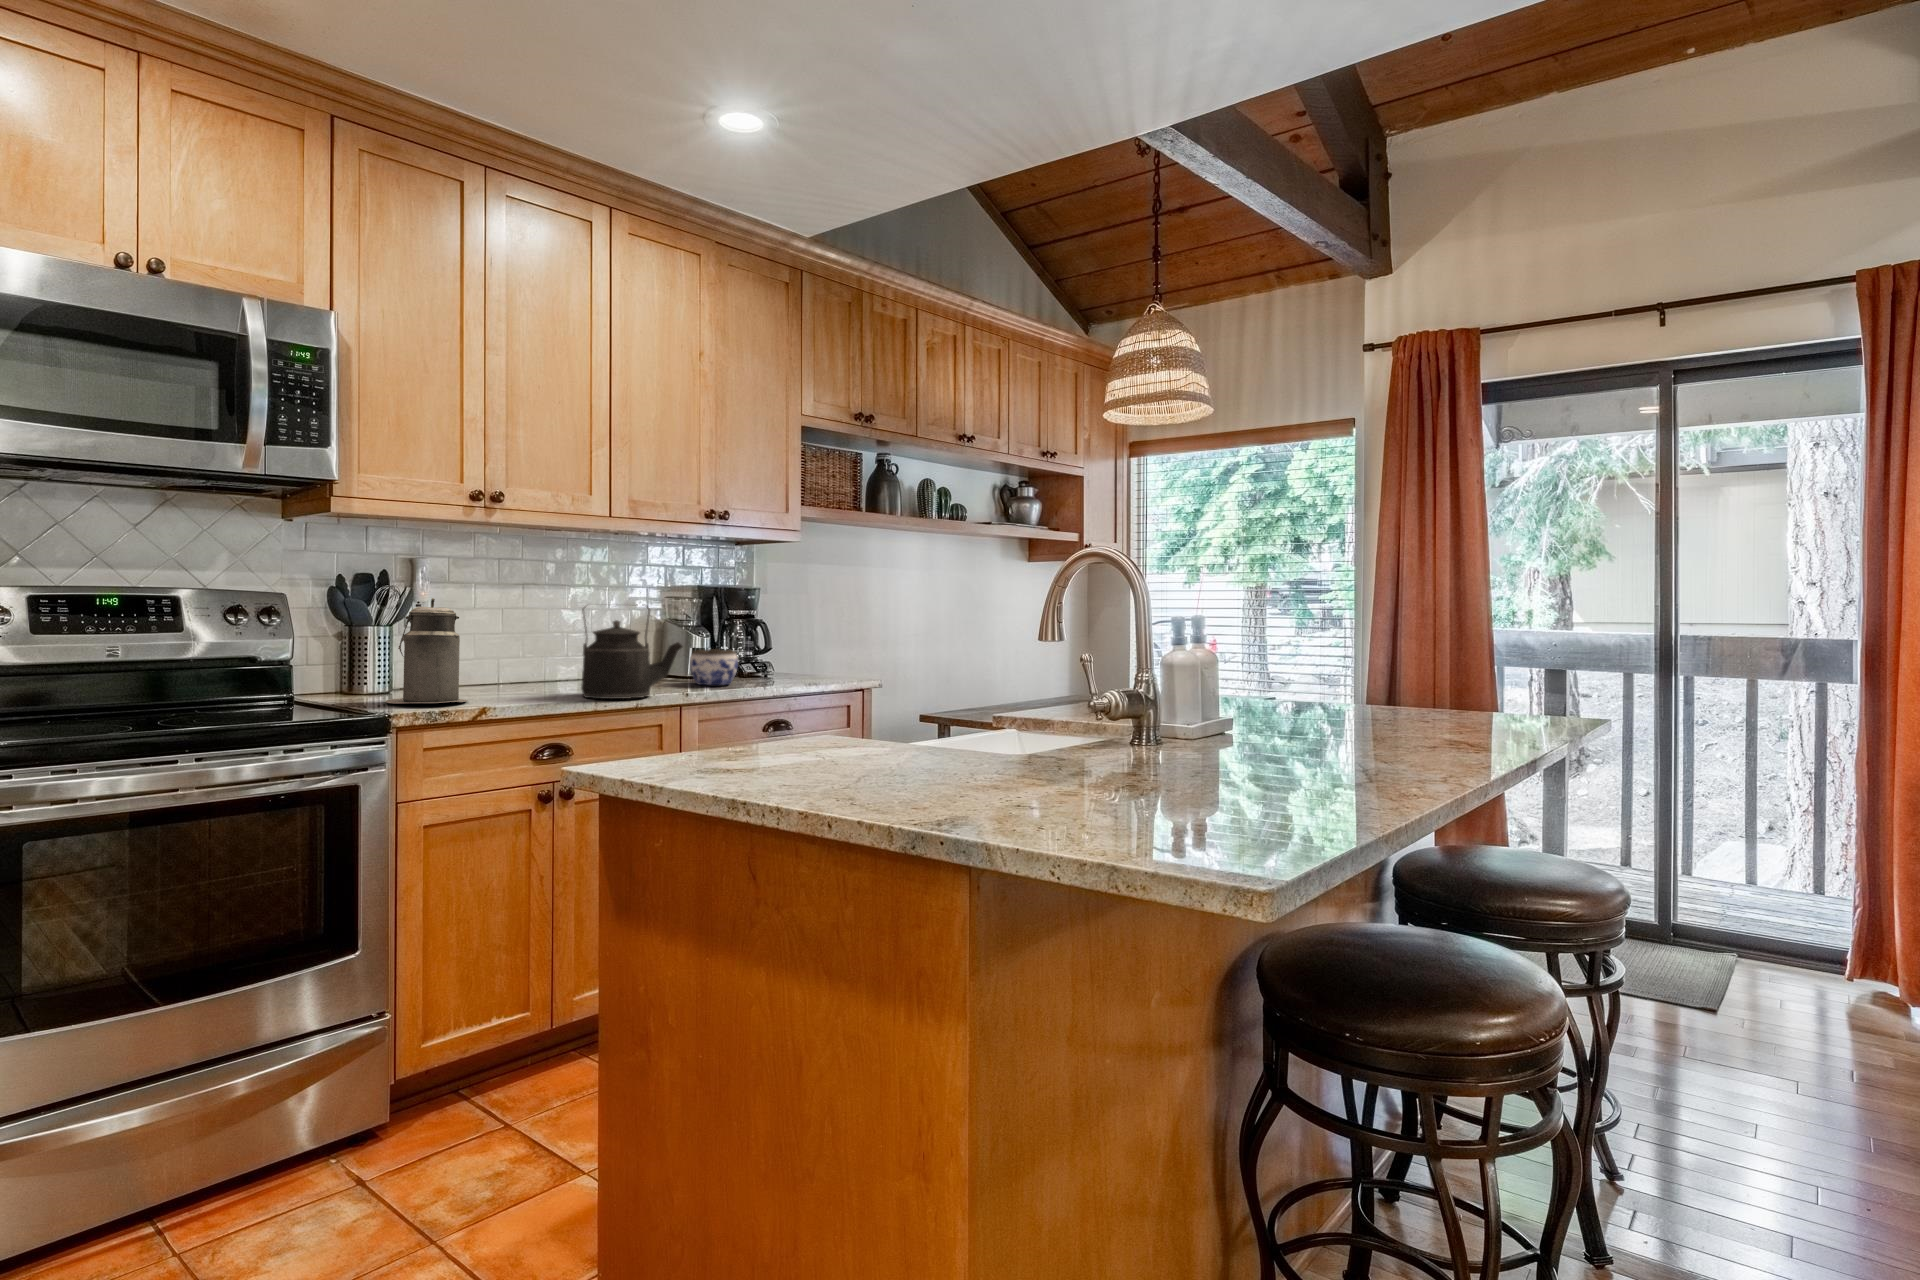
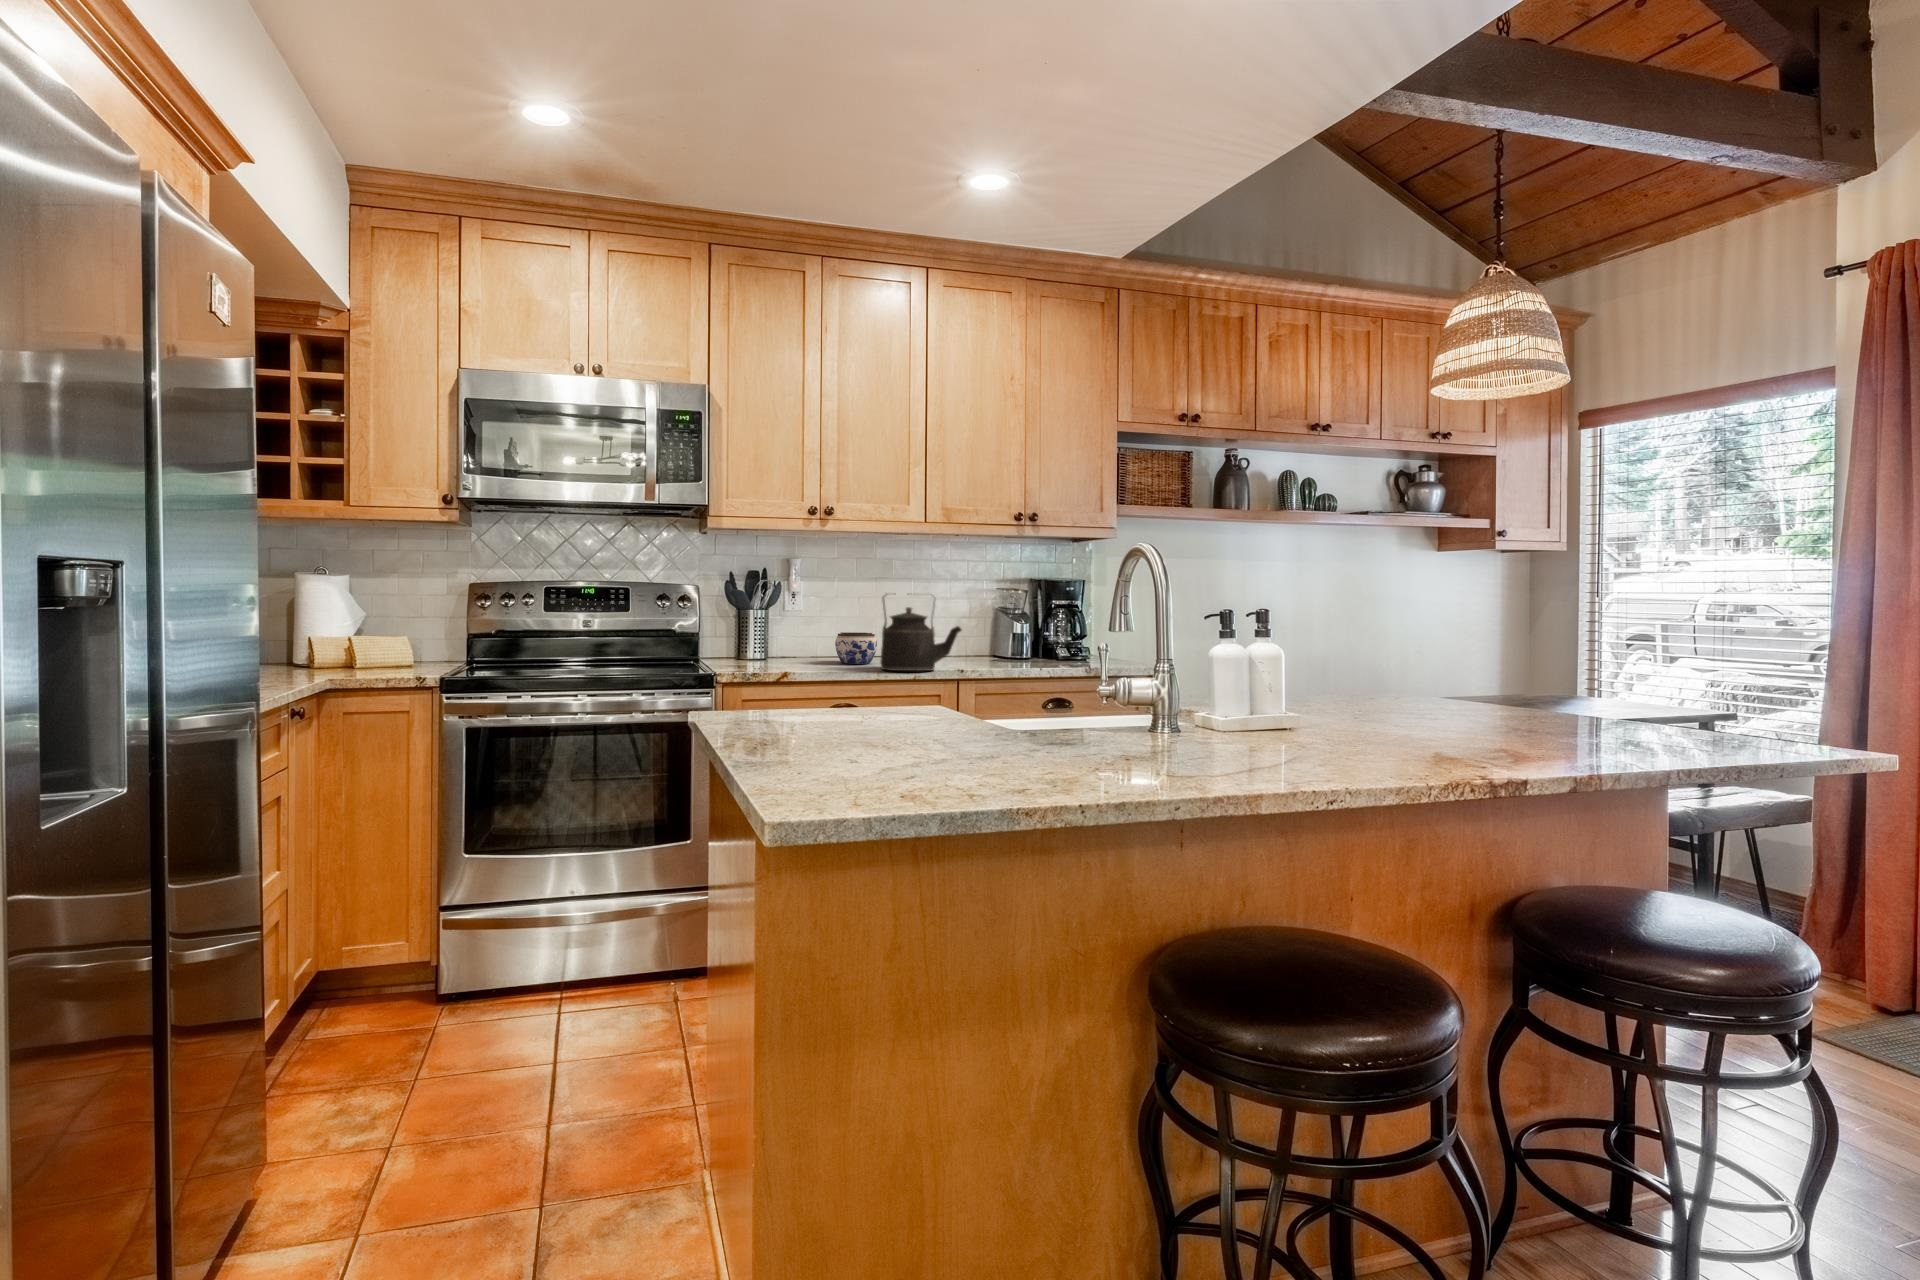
canister: present [386,598,468,704] -> none [739,589,796,668]
jar: present [690,649,738,685] -> present [835,632,877,664]

